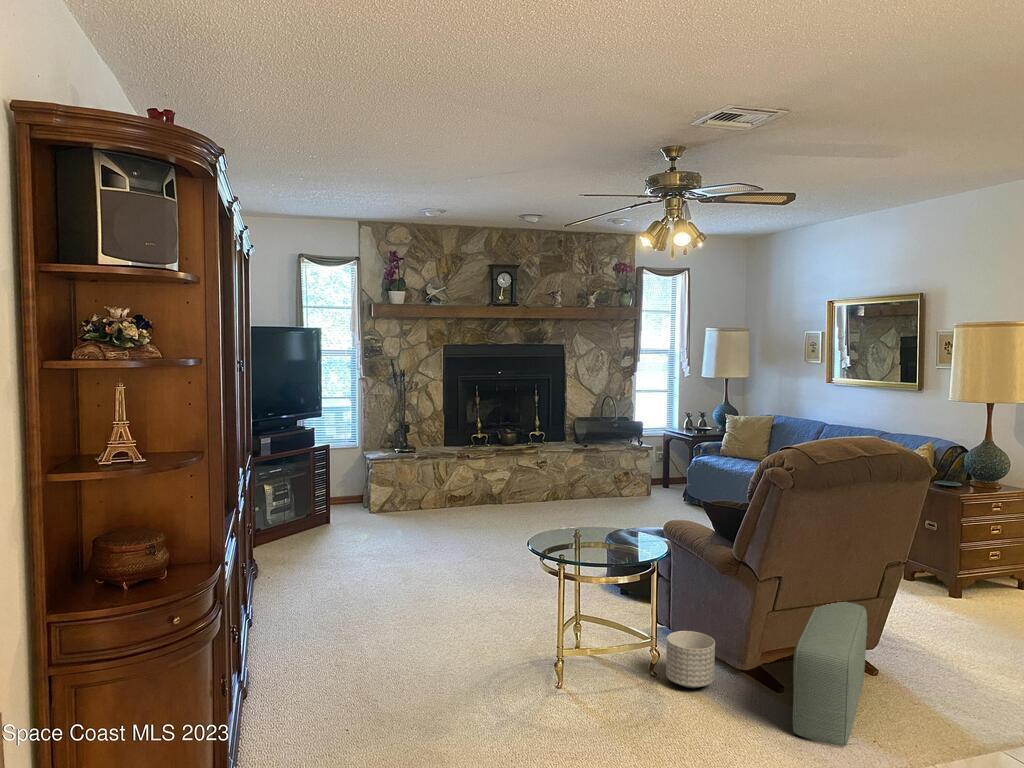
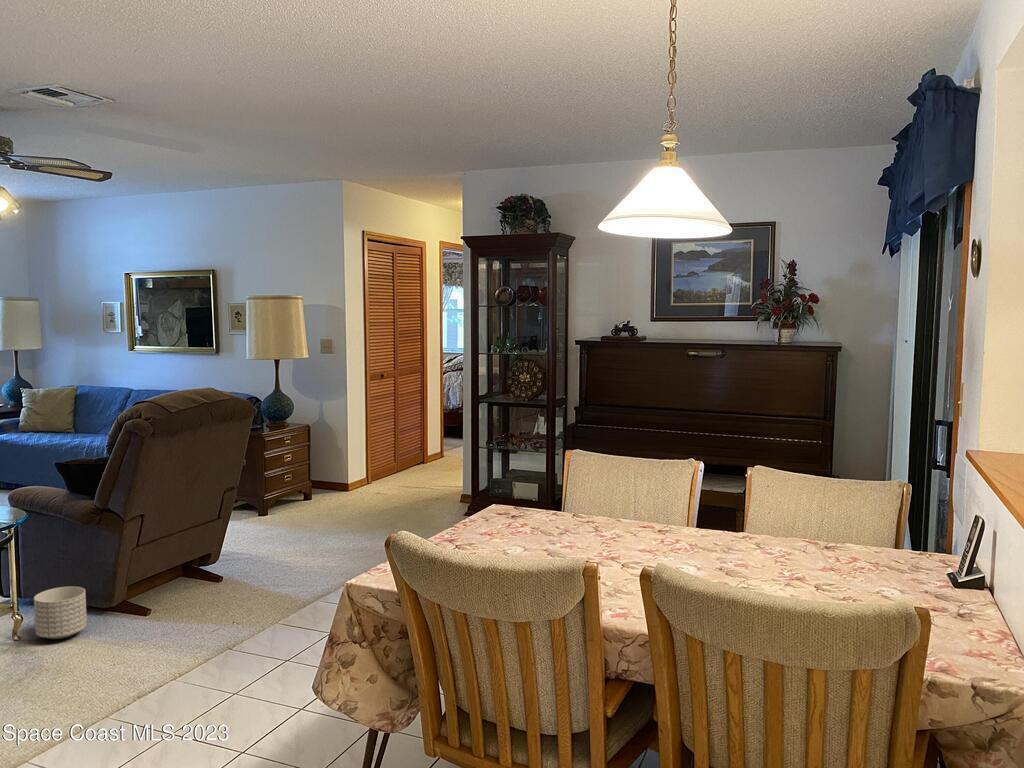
pouf: present [793,602,867,746] -> none [166,527,216,638]

